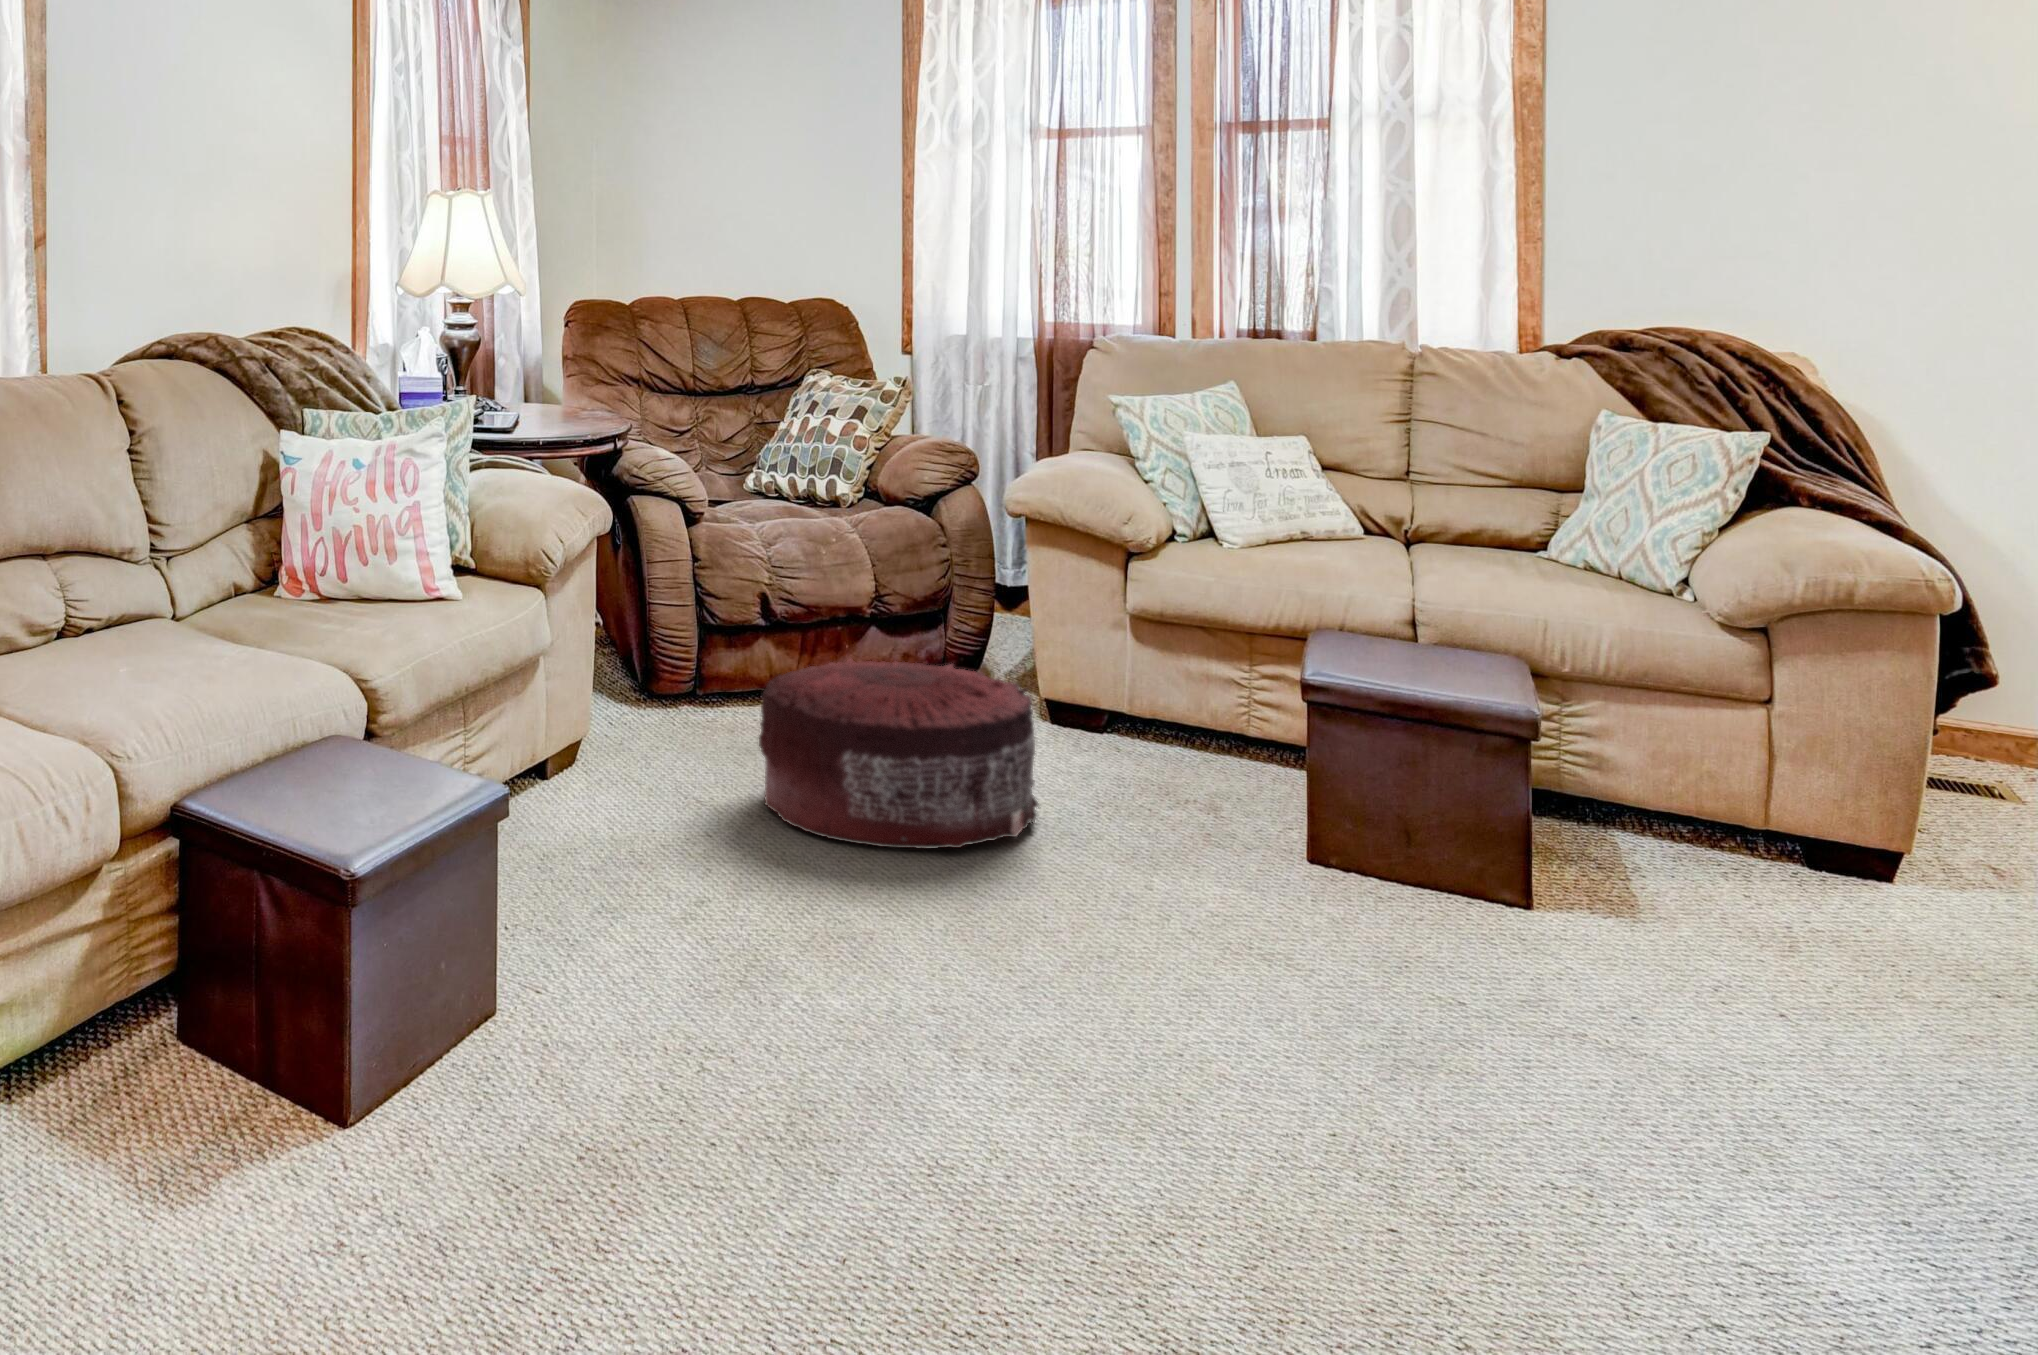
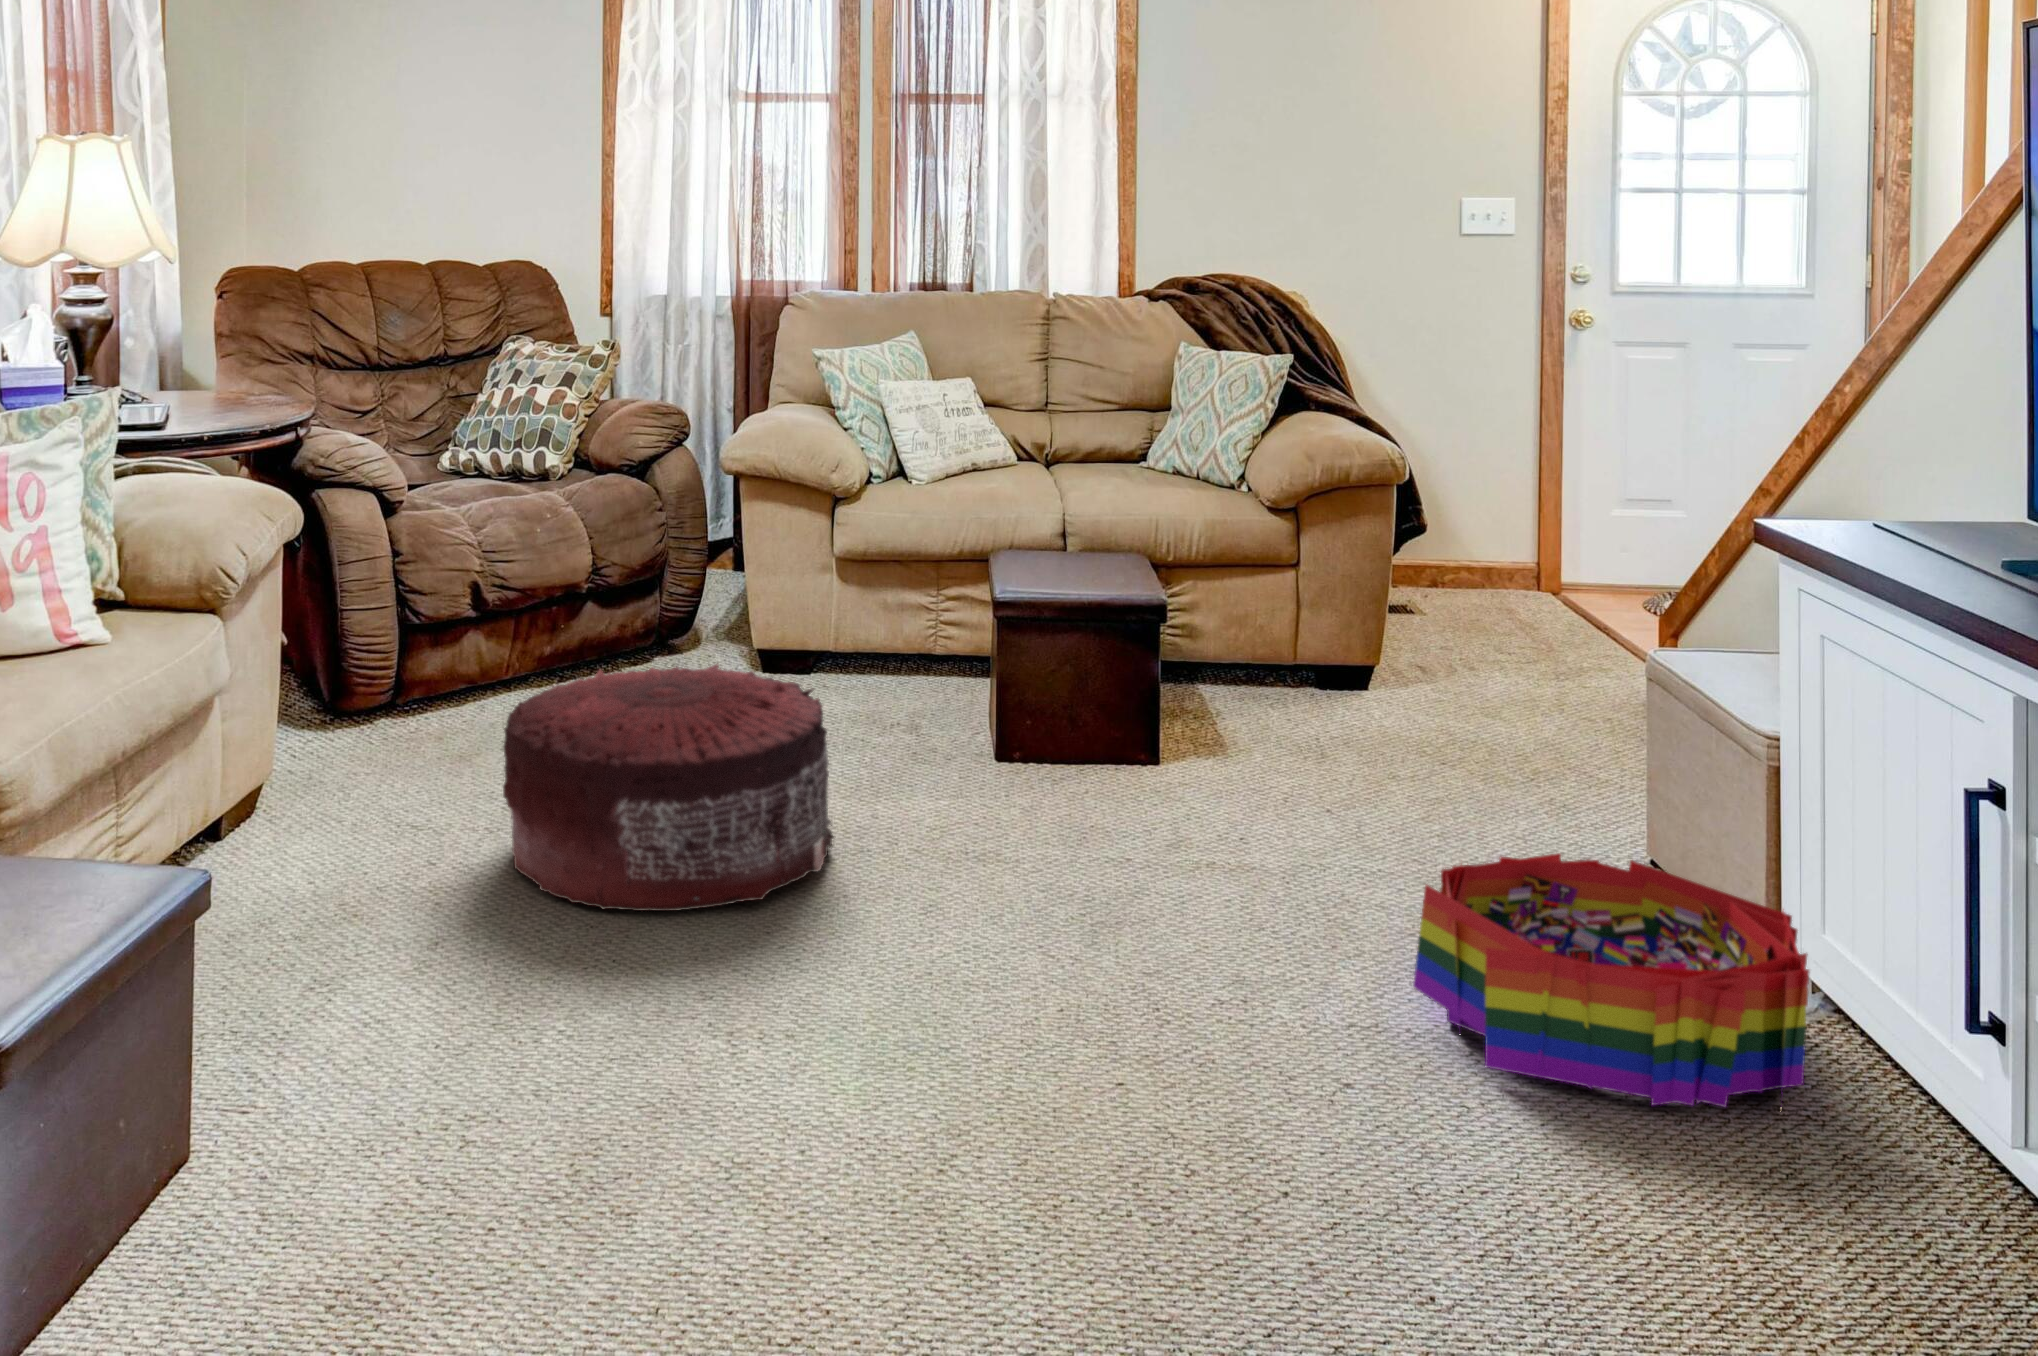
storage bin: none [1505,882,1875,1099] -> present [1413,853,1809,1107]

